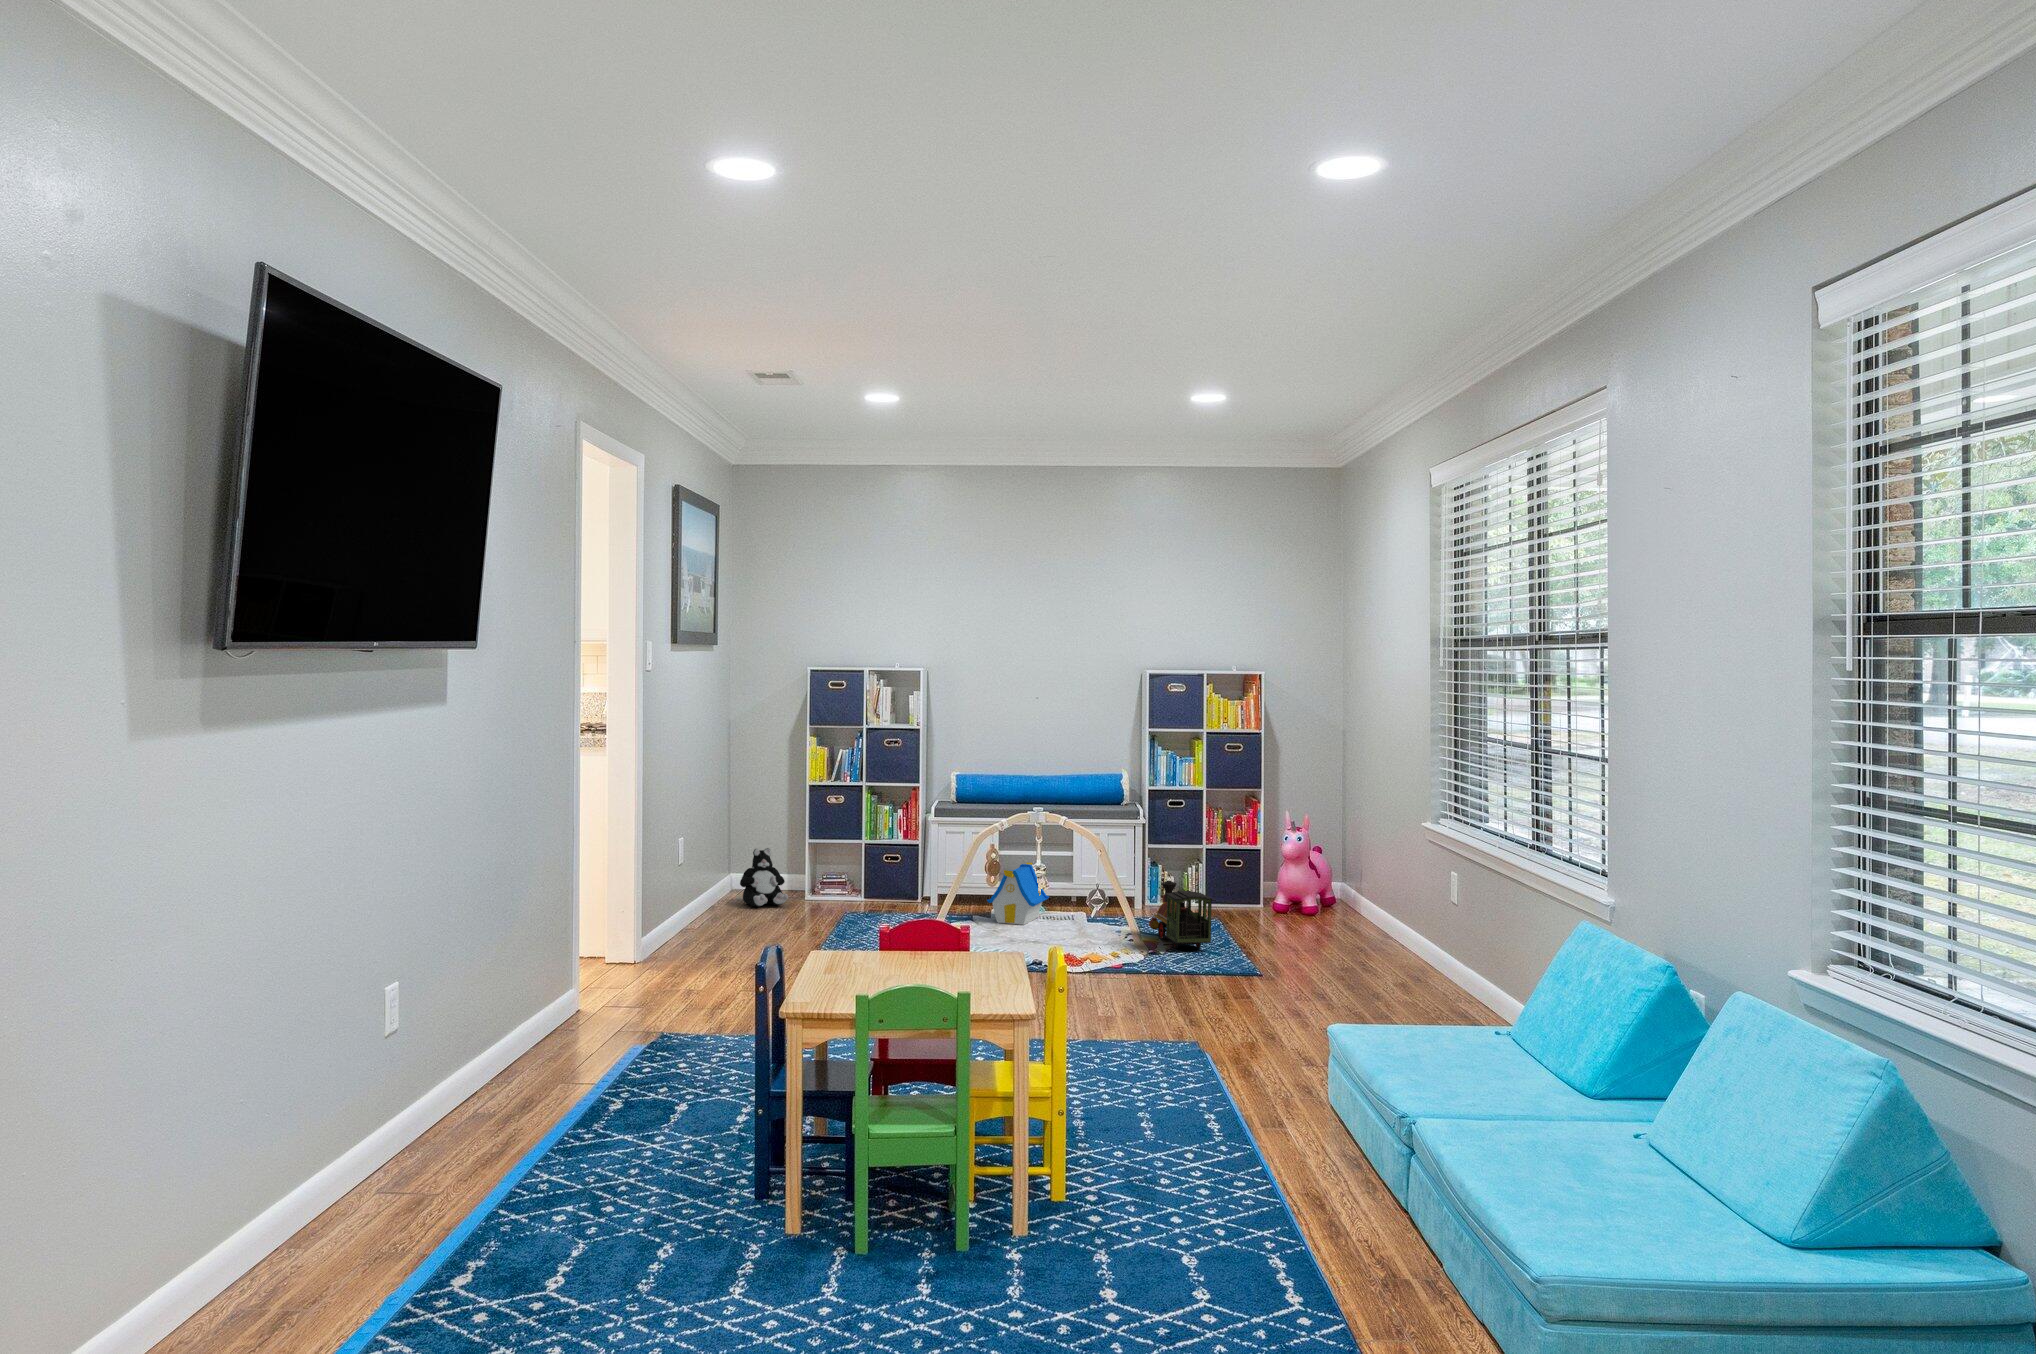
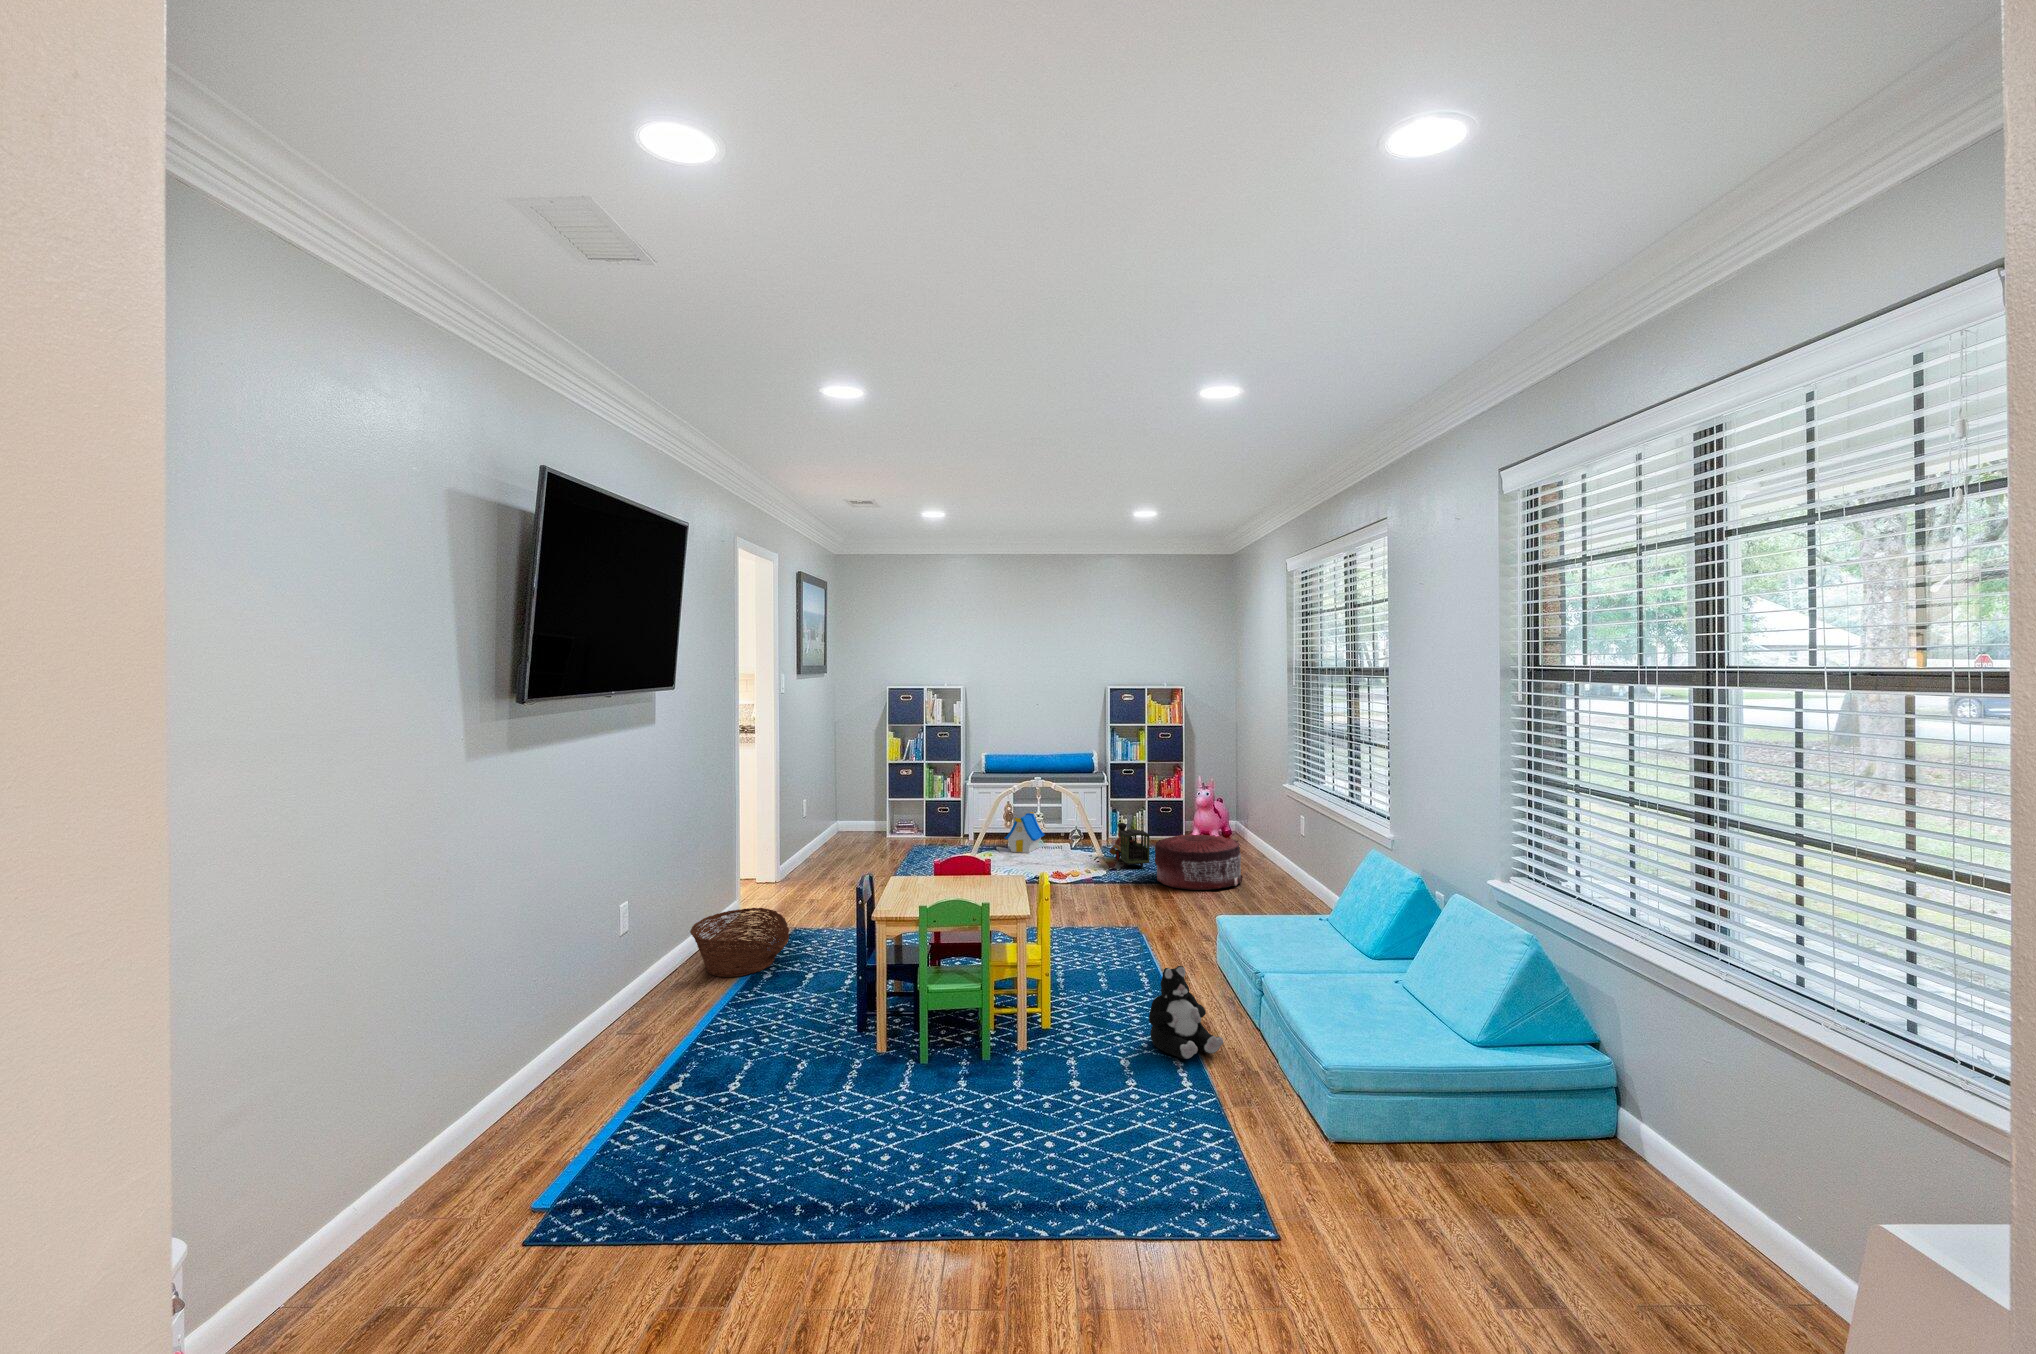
plush toy: present [740,848,788,906] -> present [1149,966,1223,1059]
pouf: none [1221,899,1358,984] -> present [1155,834,1243,890]
basket: none [490,998,649,1108] -> present [690,908,789,977]

